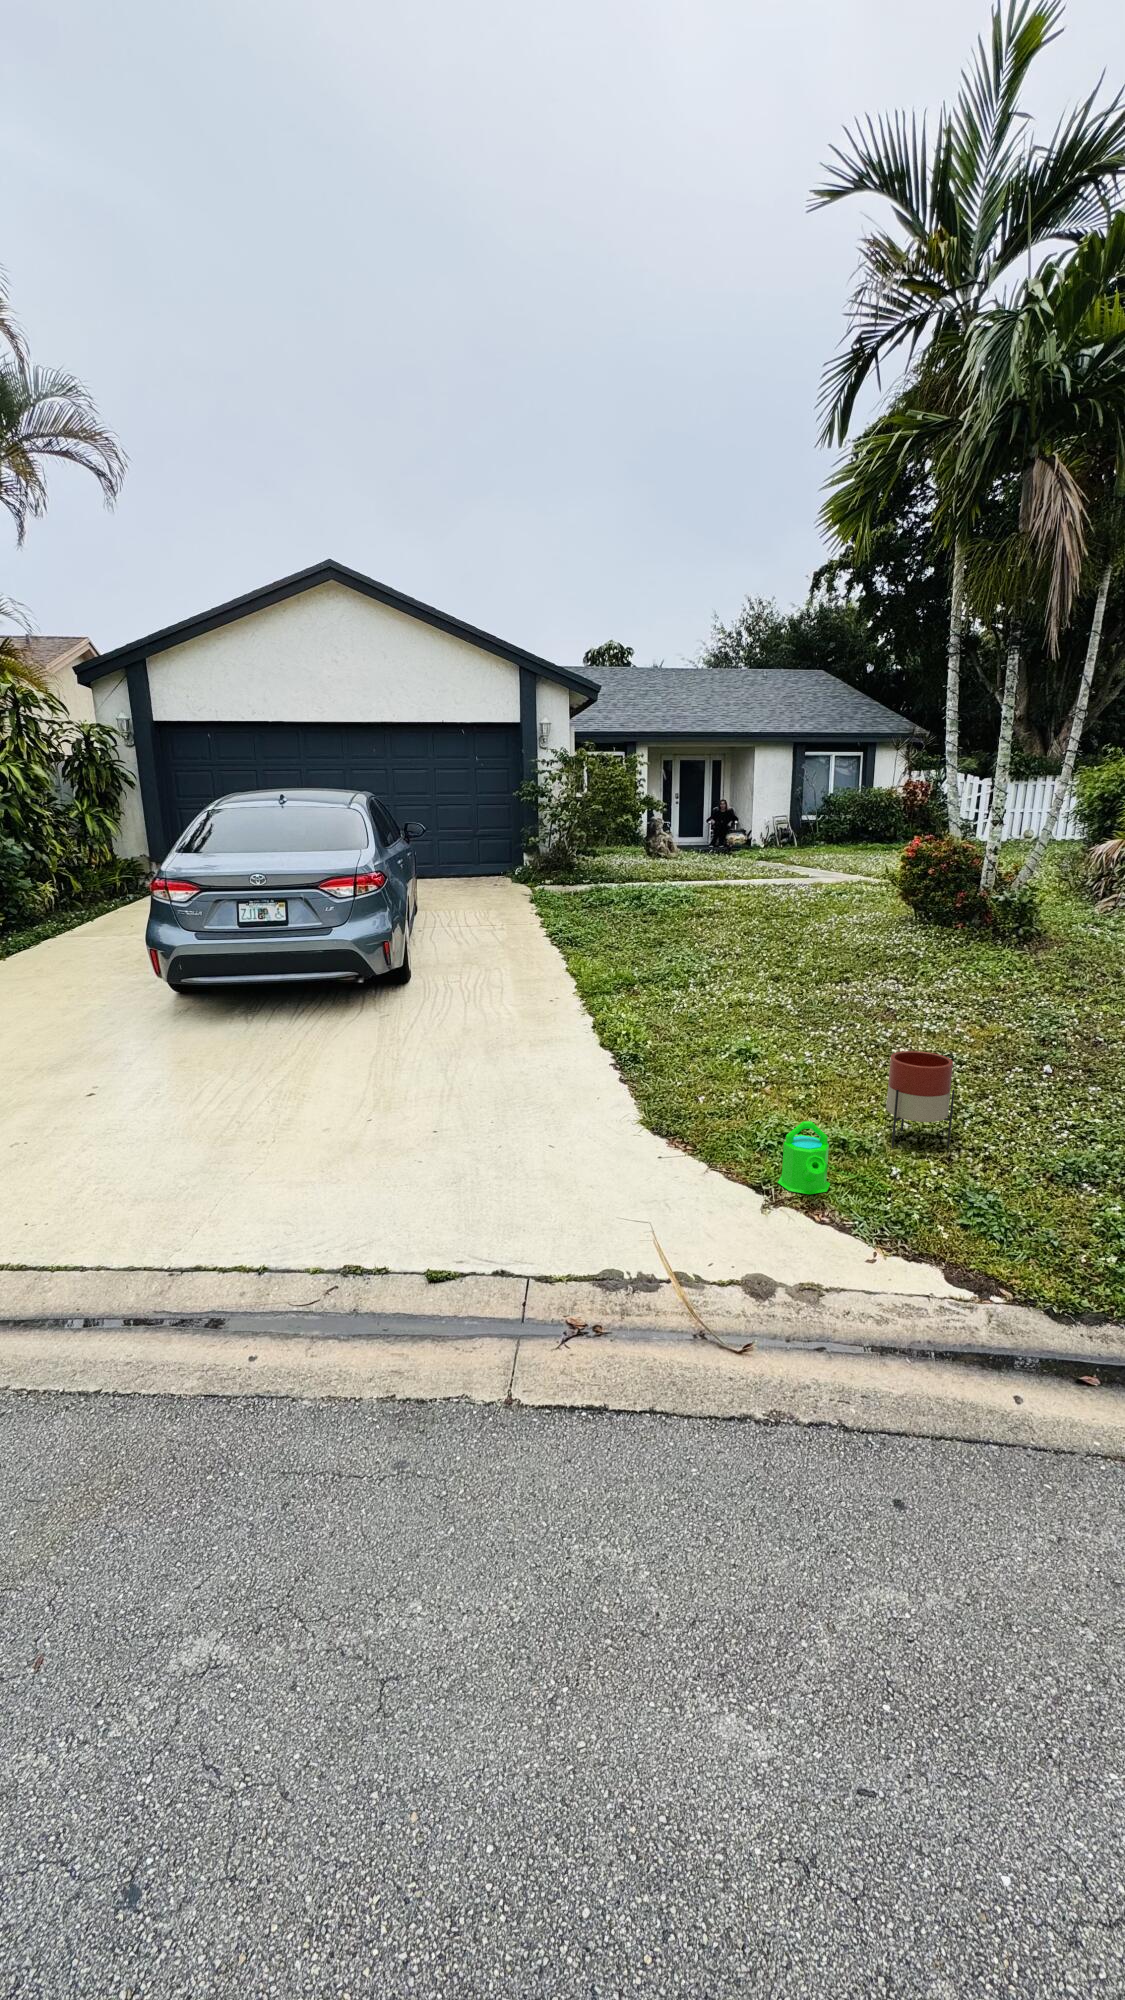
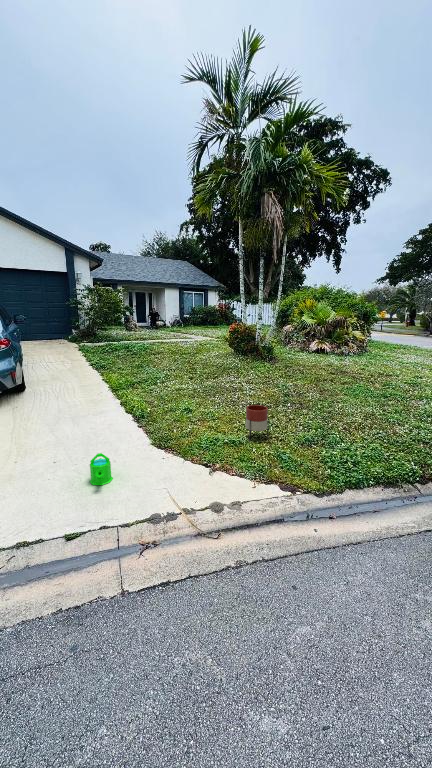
watering can: present [778,1121,830,1195] -> present [90,453,113,485]

